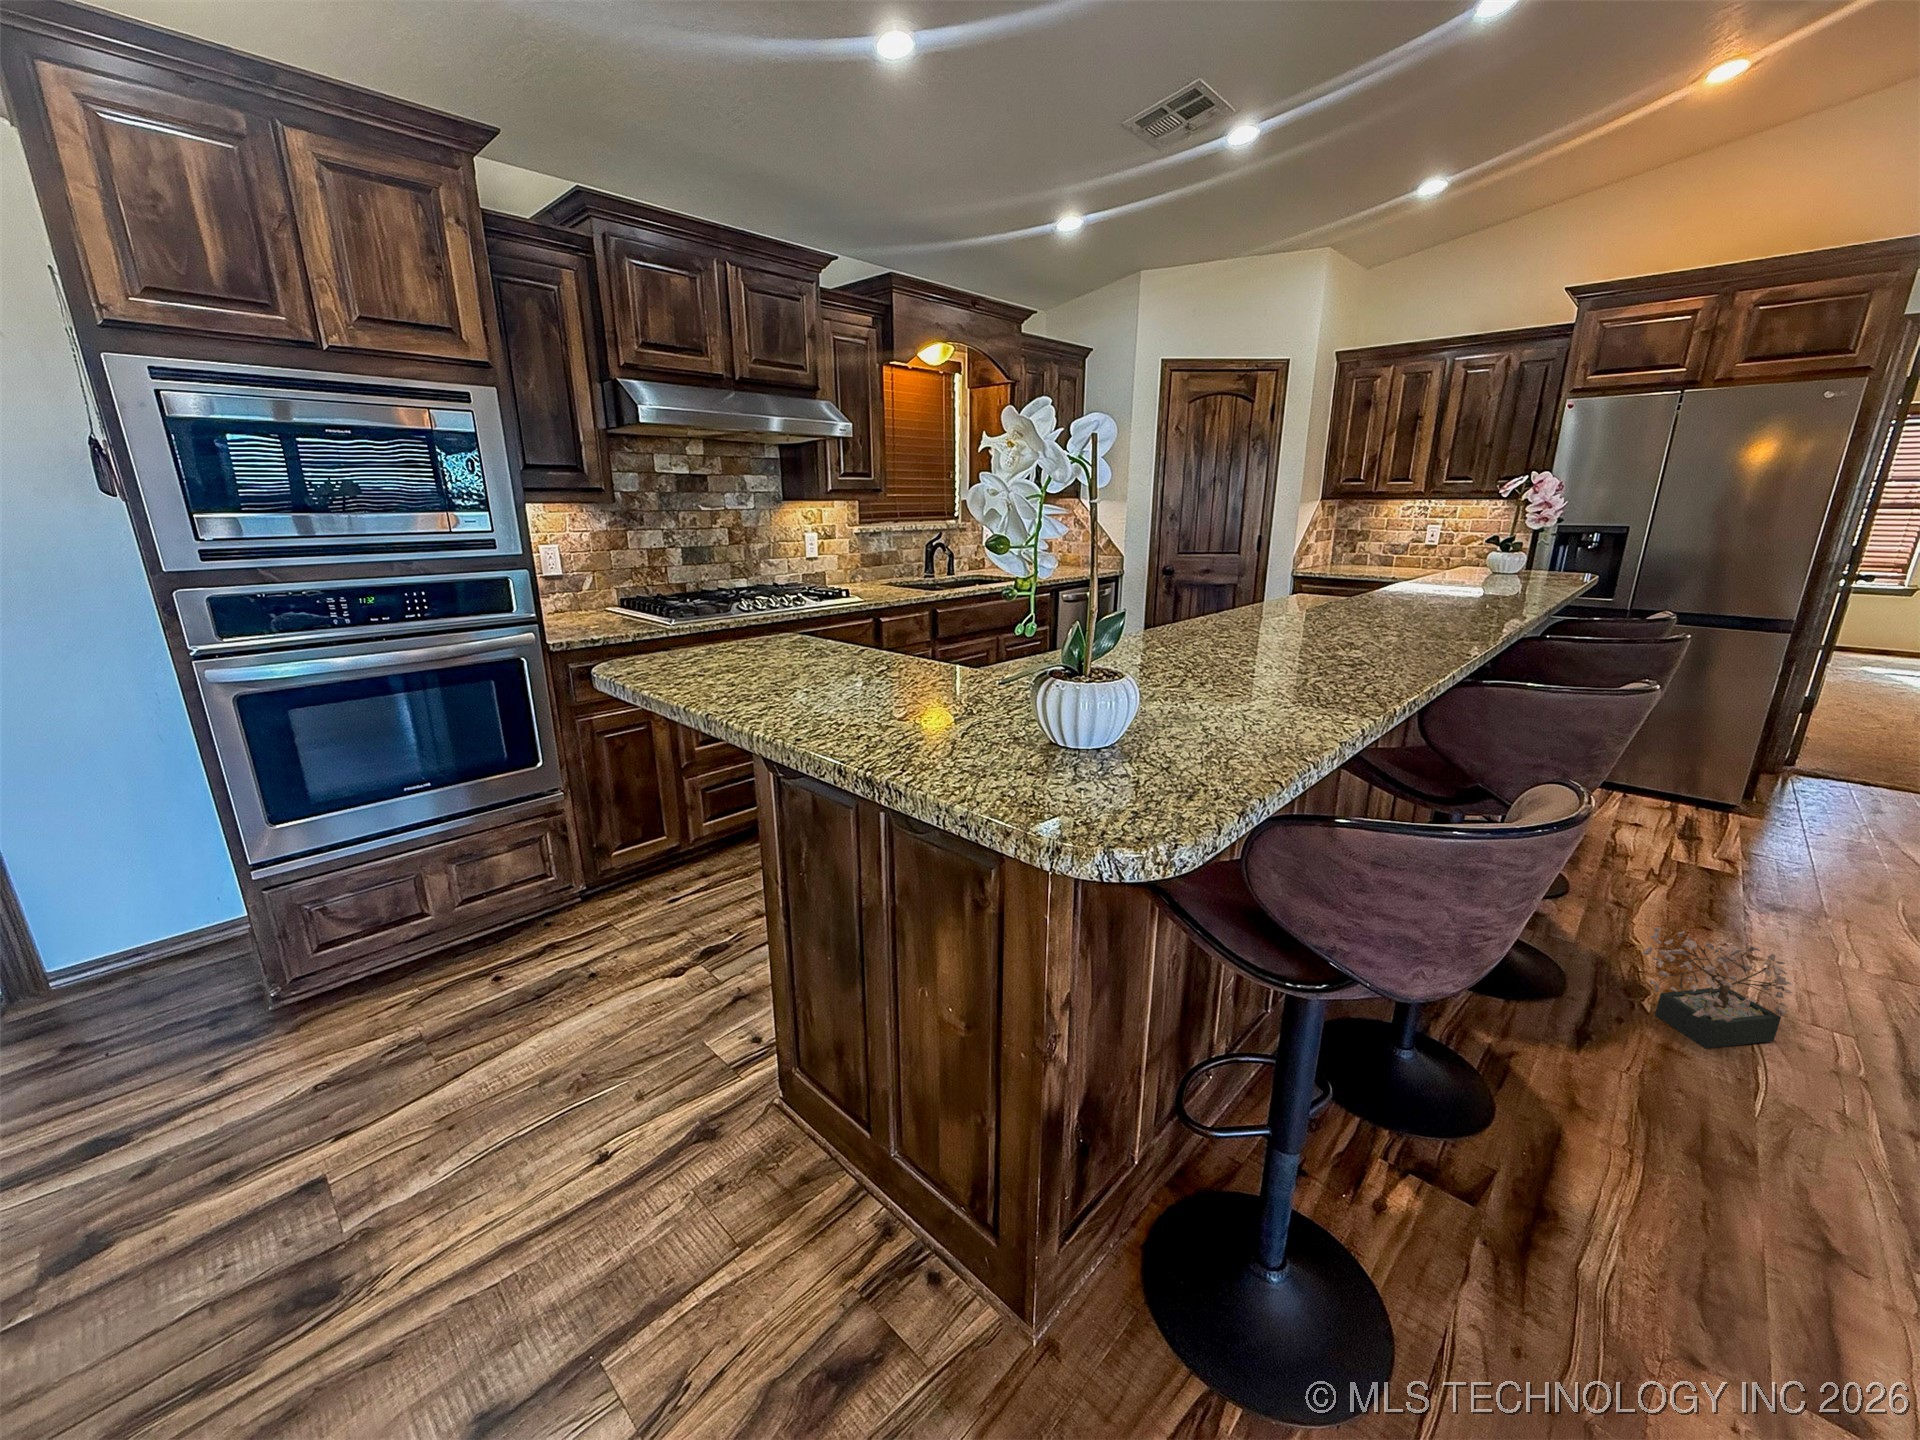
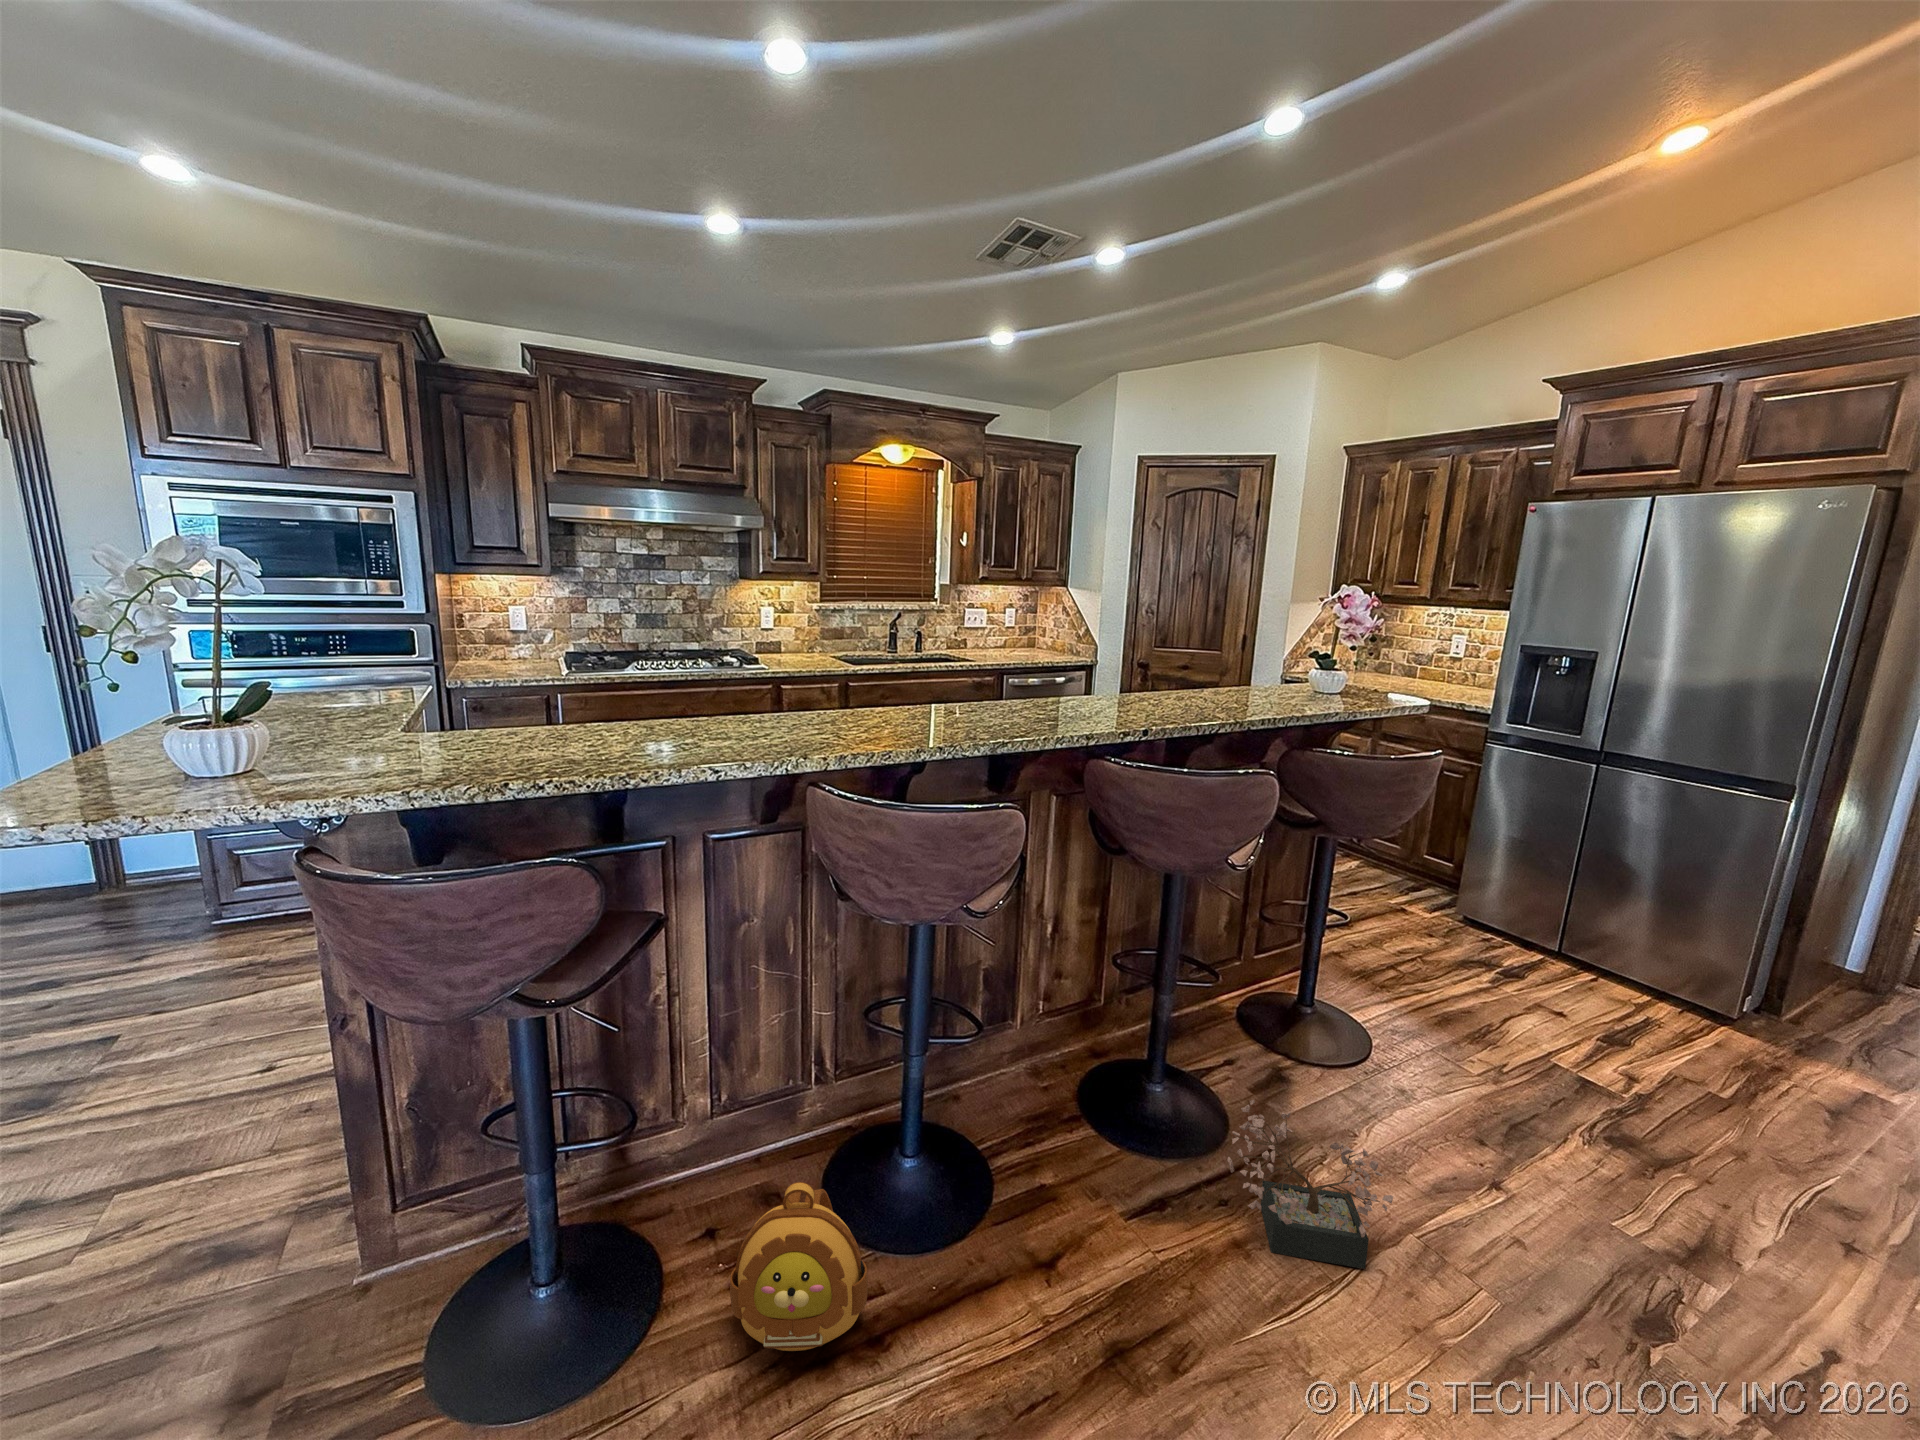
backpack: none [1417,1097,1580,1266] -> present [730,1182,868,1351]

